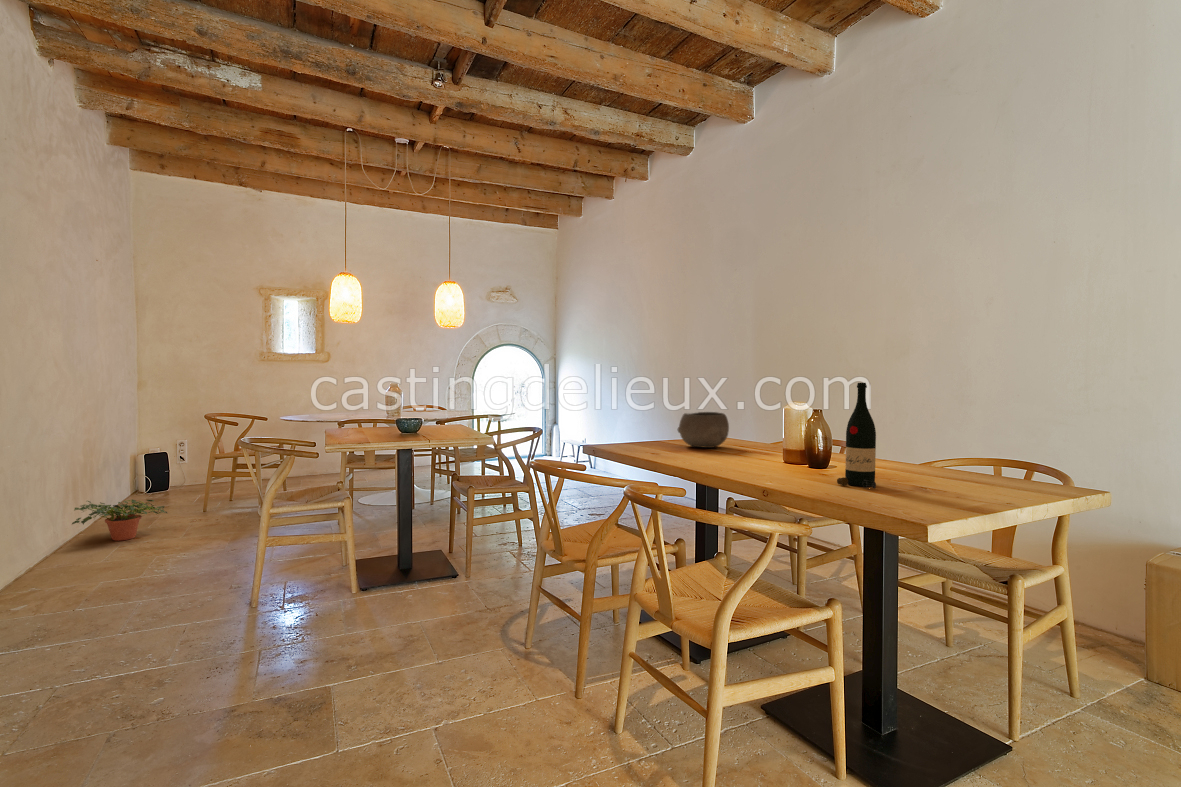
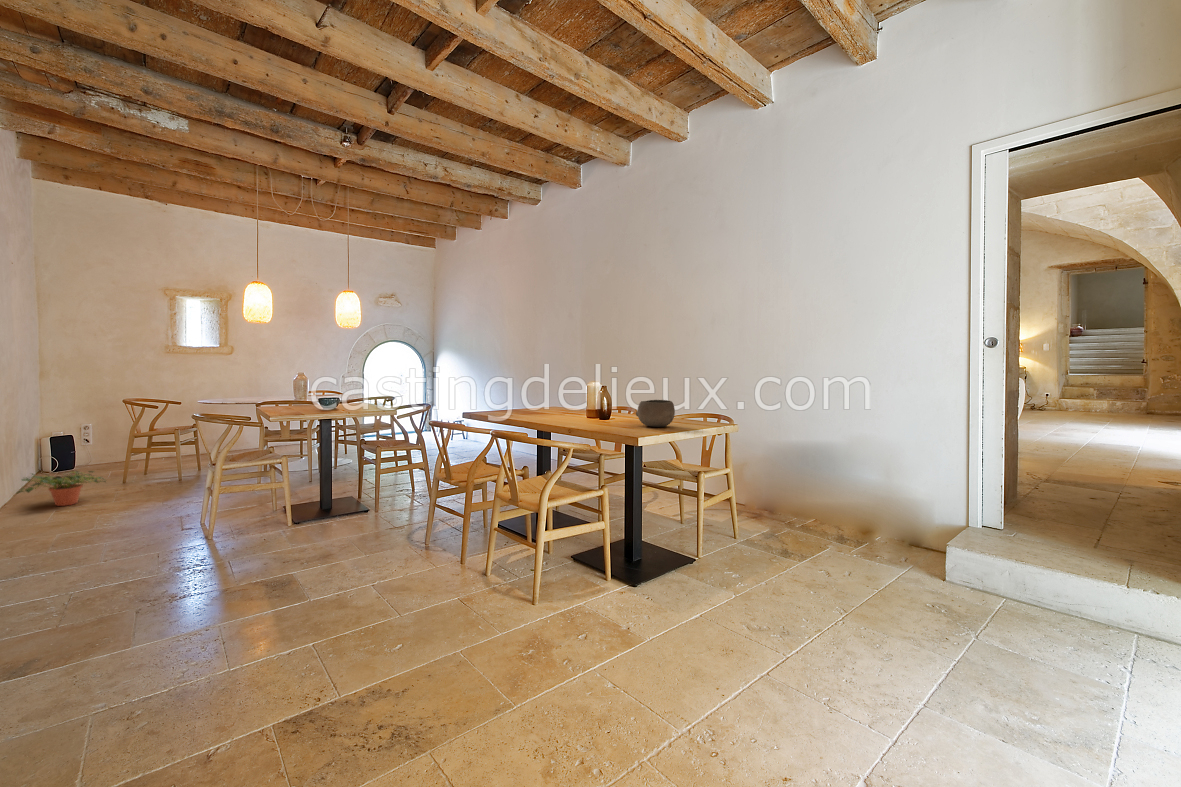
wine bottle: present [837,383,876,488] -> none [608,375,627,430]
bowl: present [677,412,729,448] -> present [636,400,675,427]

